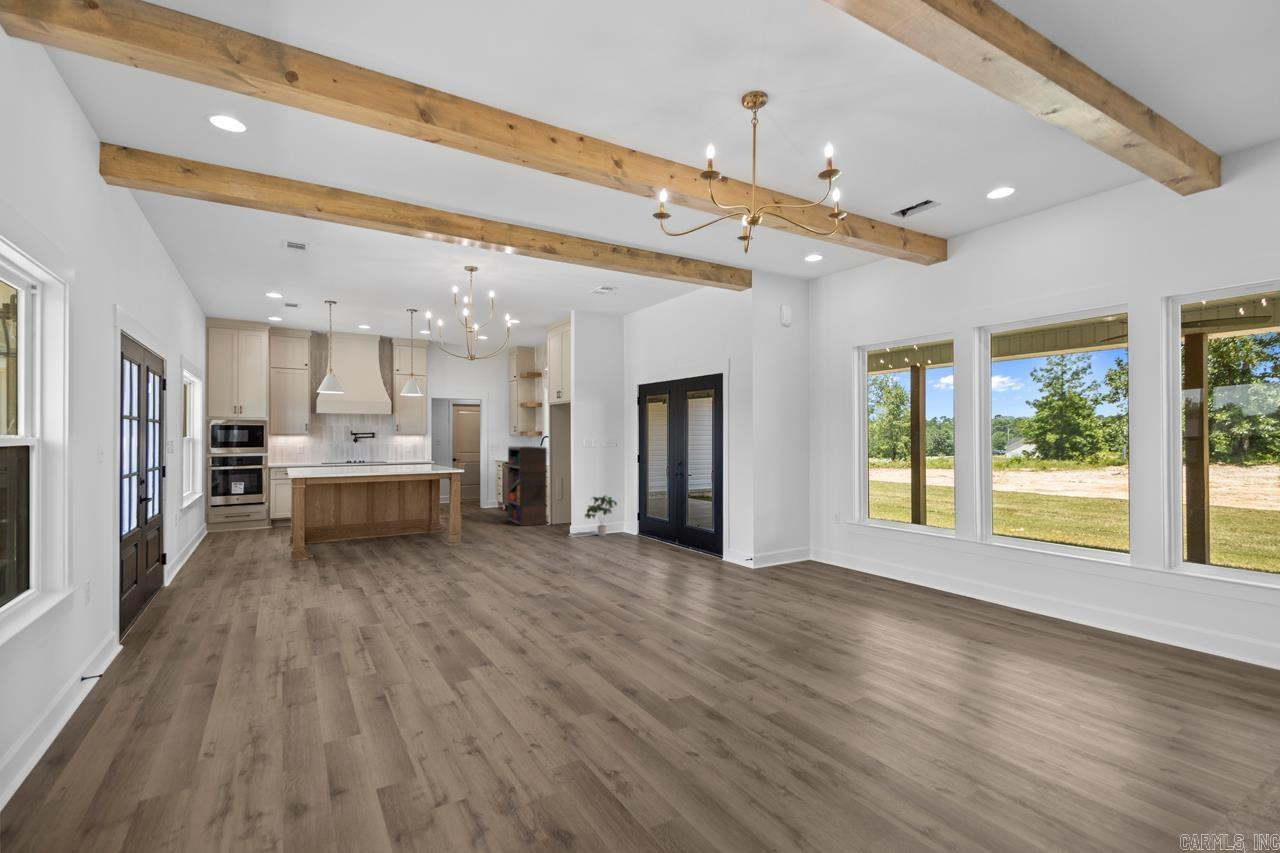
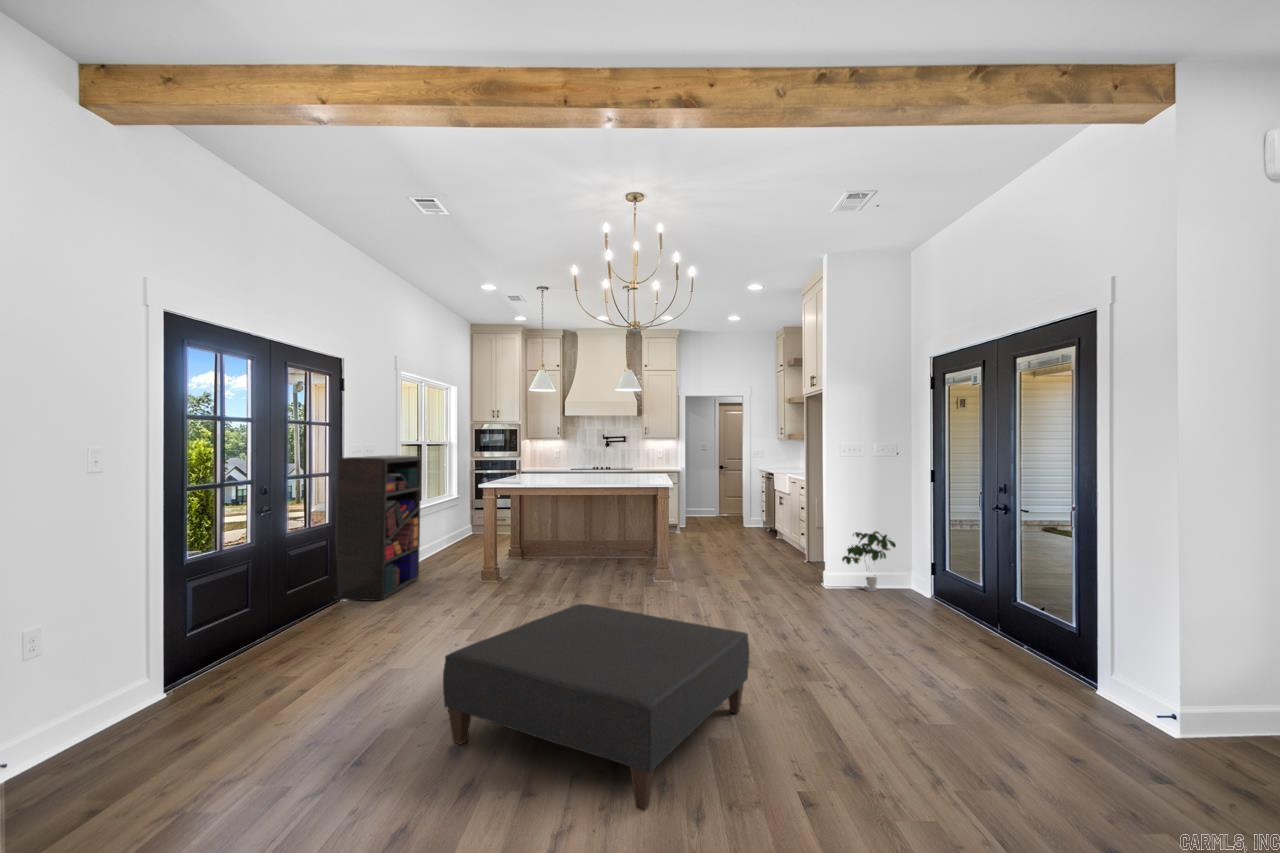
bookshelf: present [508,446,547,526] -> present [334,455,421,601]
ottoman: none [413,545,574,623] -> present [443,604,749,811]

